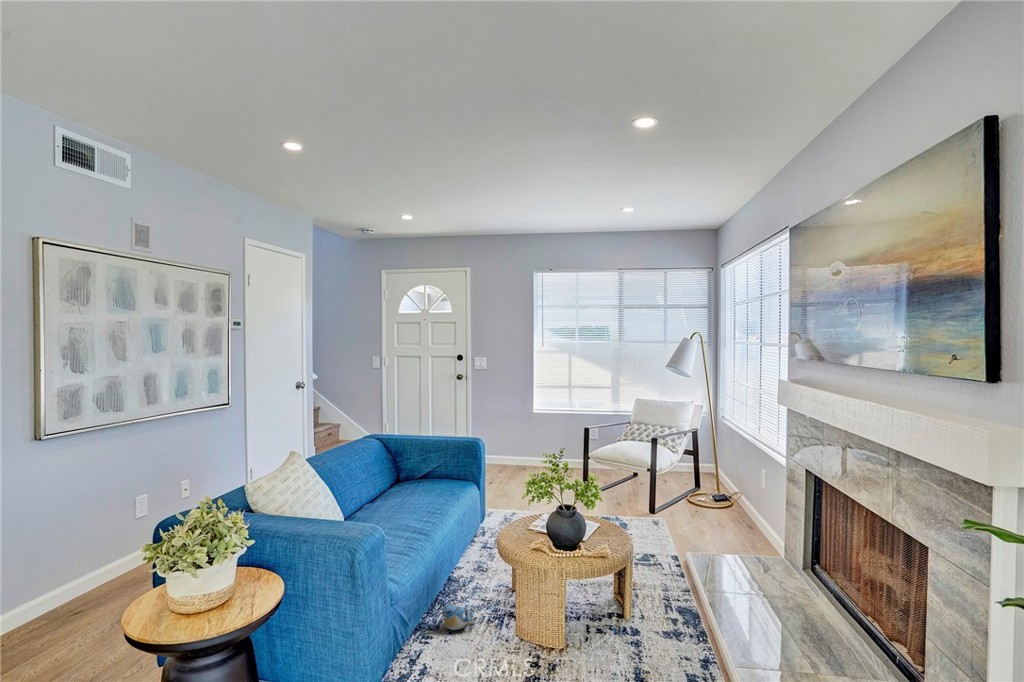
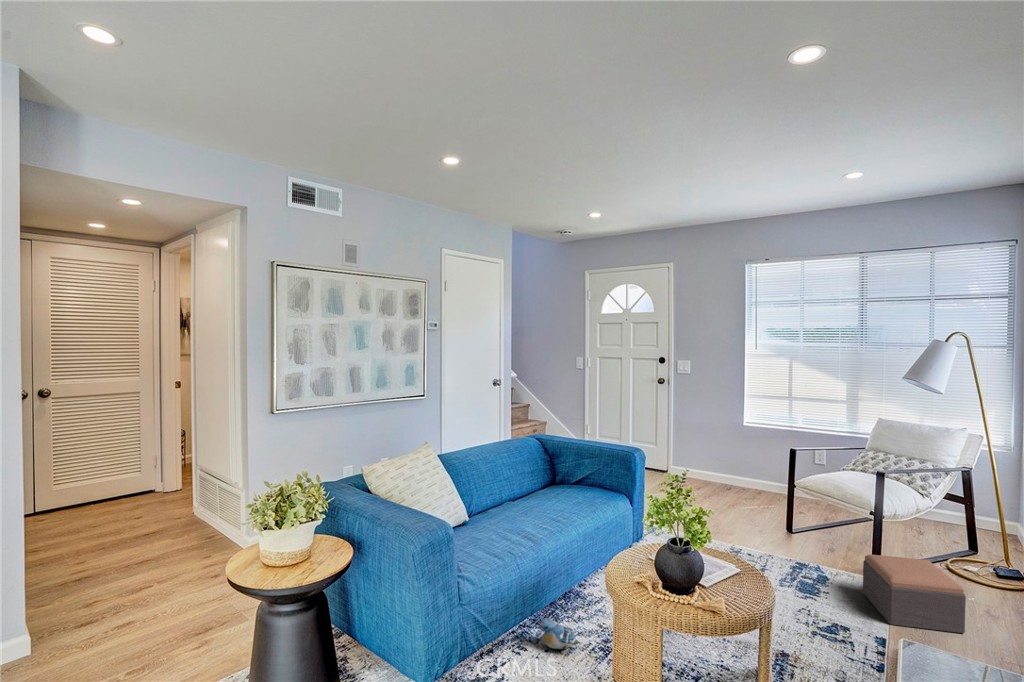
footstool: none [651,496,716,546] -> present [863,555,966,633]

